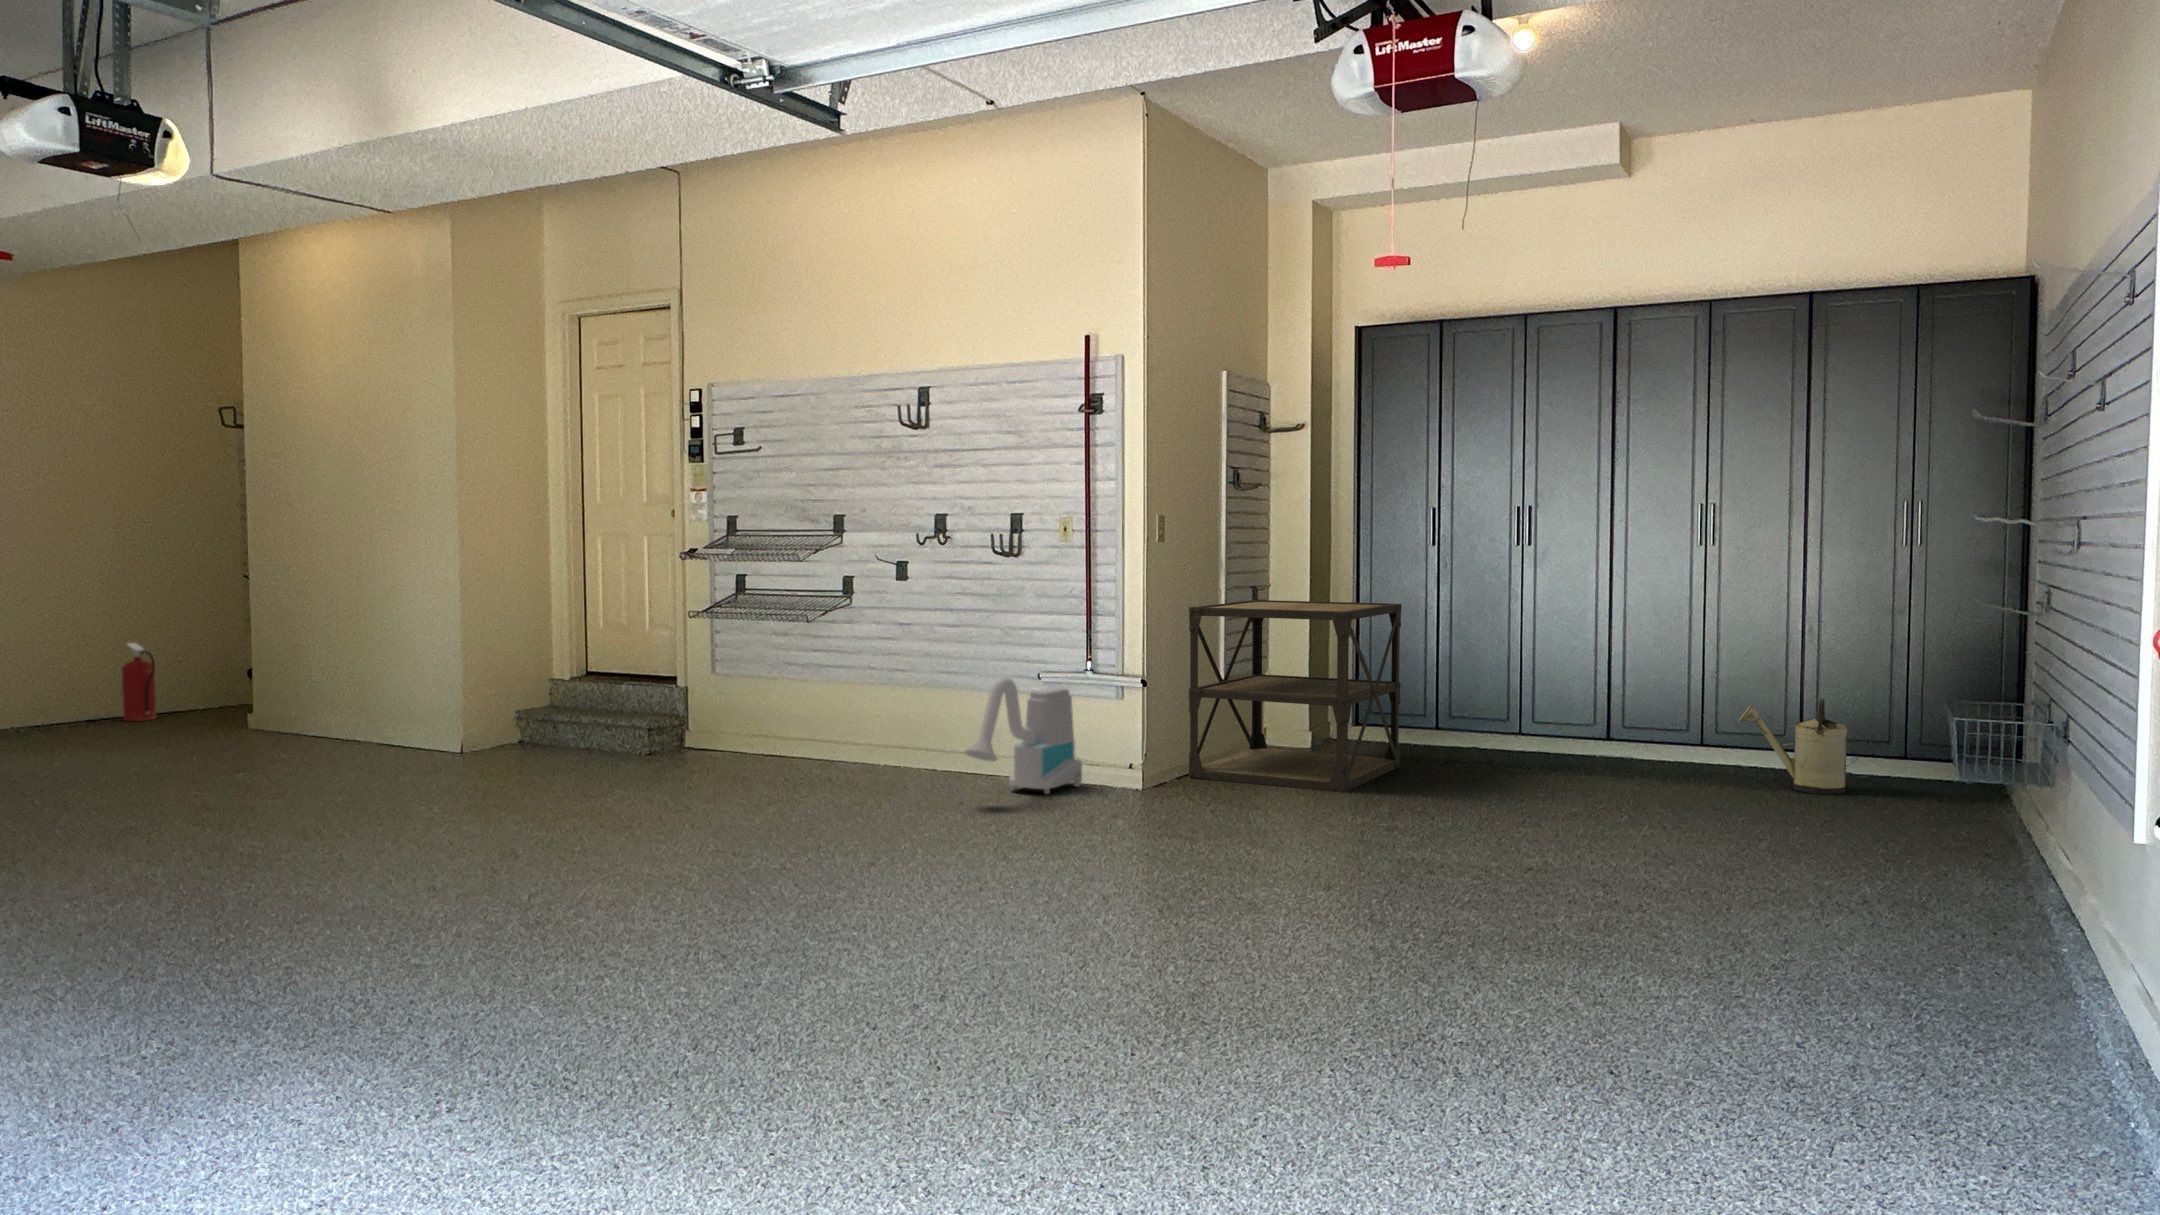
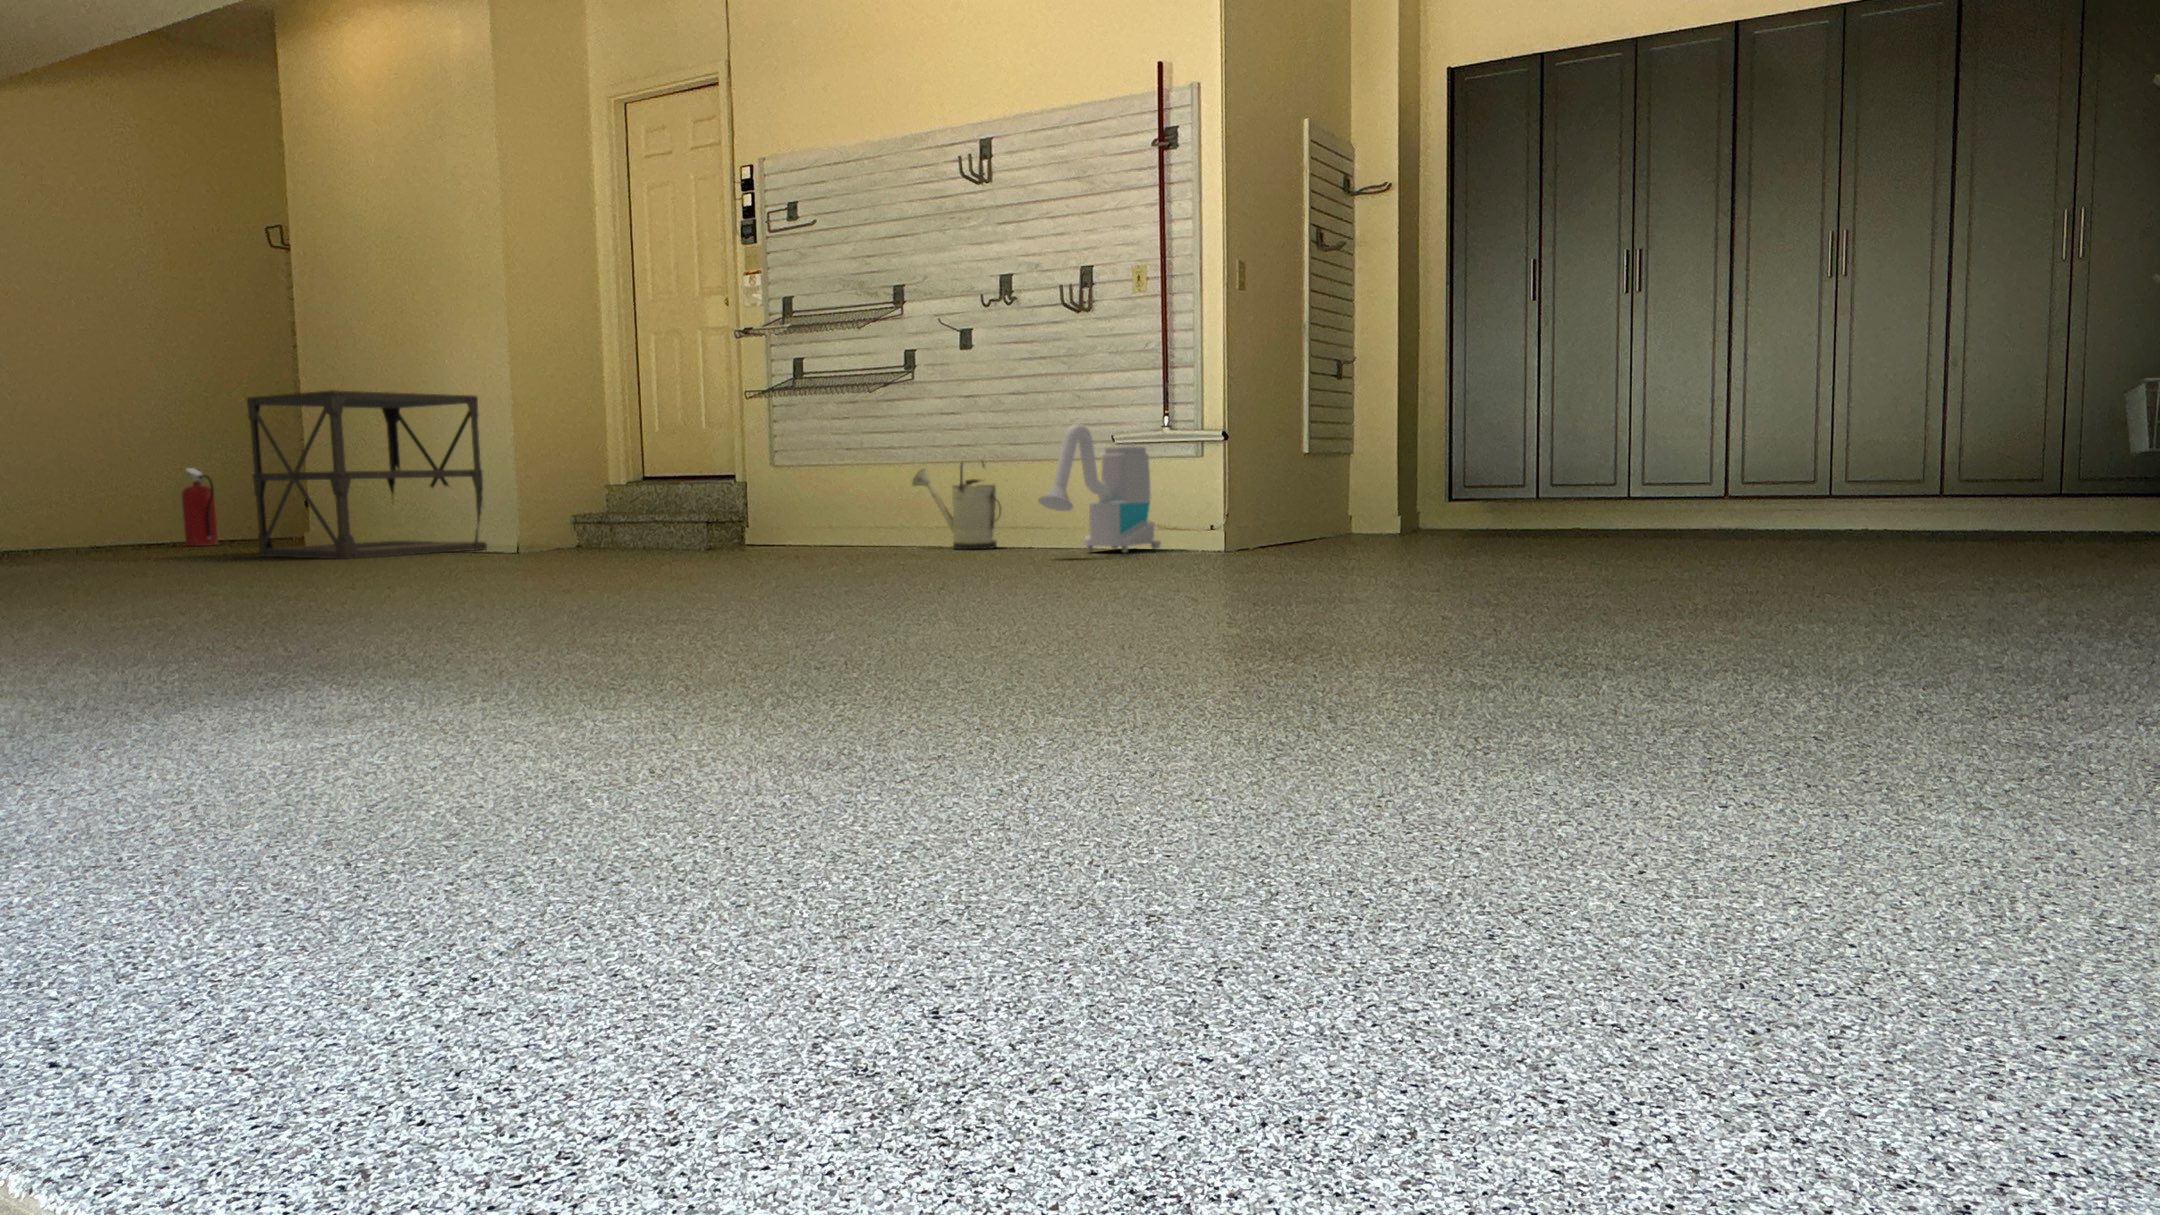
shelving unit: present [1189,600,1402,792] -> present [247,390,487,559]
watering can: present [1739,699,1858,794] -> present [912,462,1001,549]

